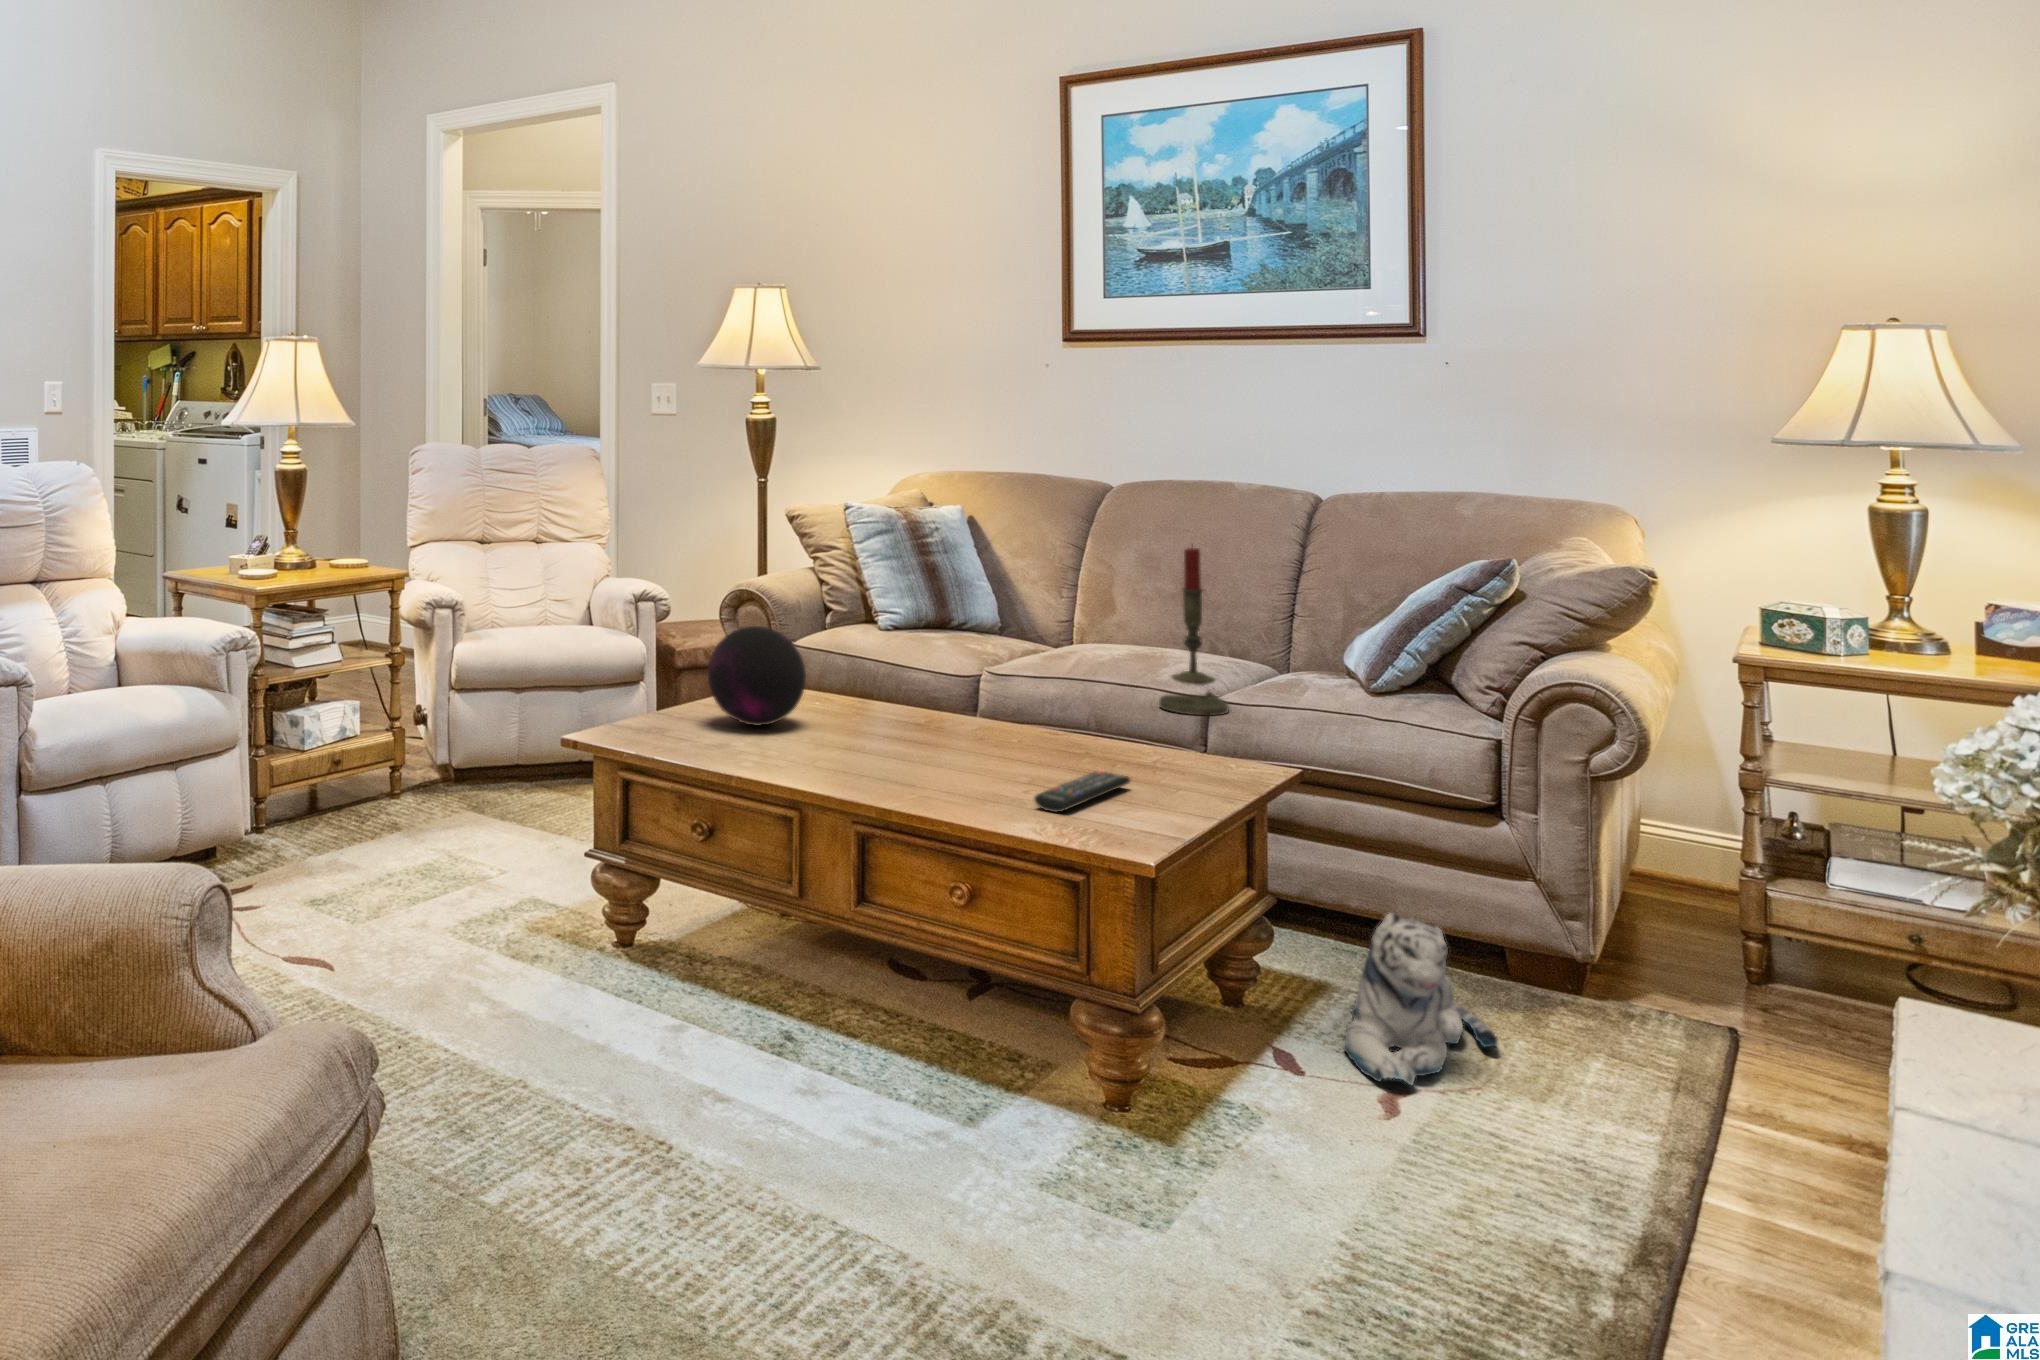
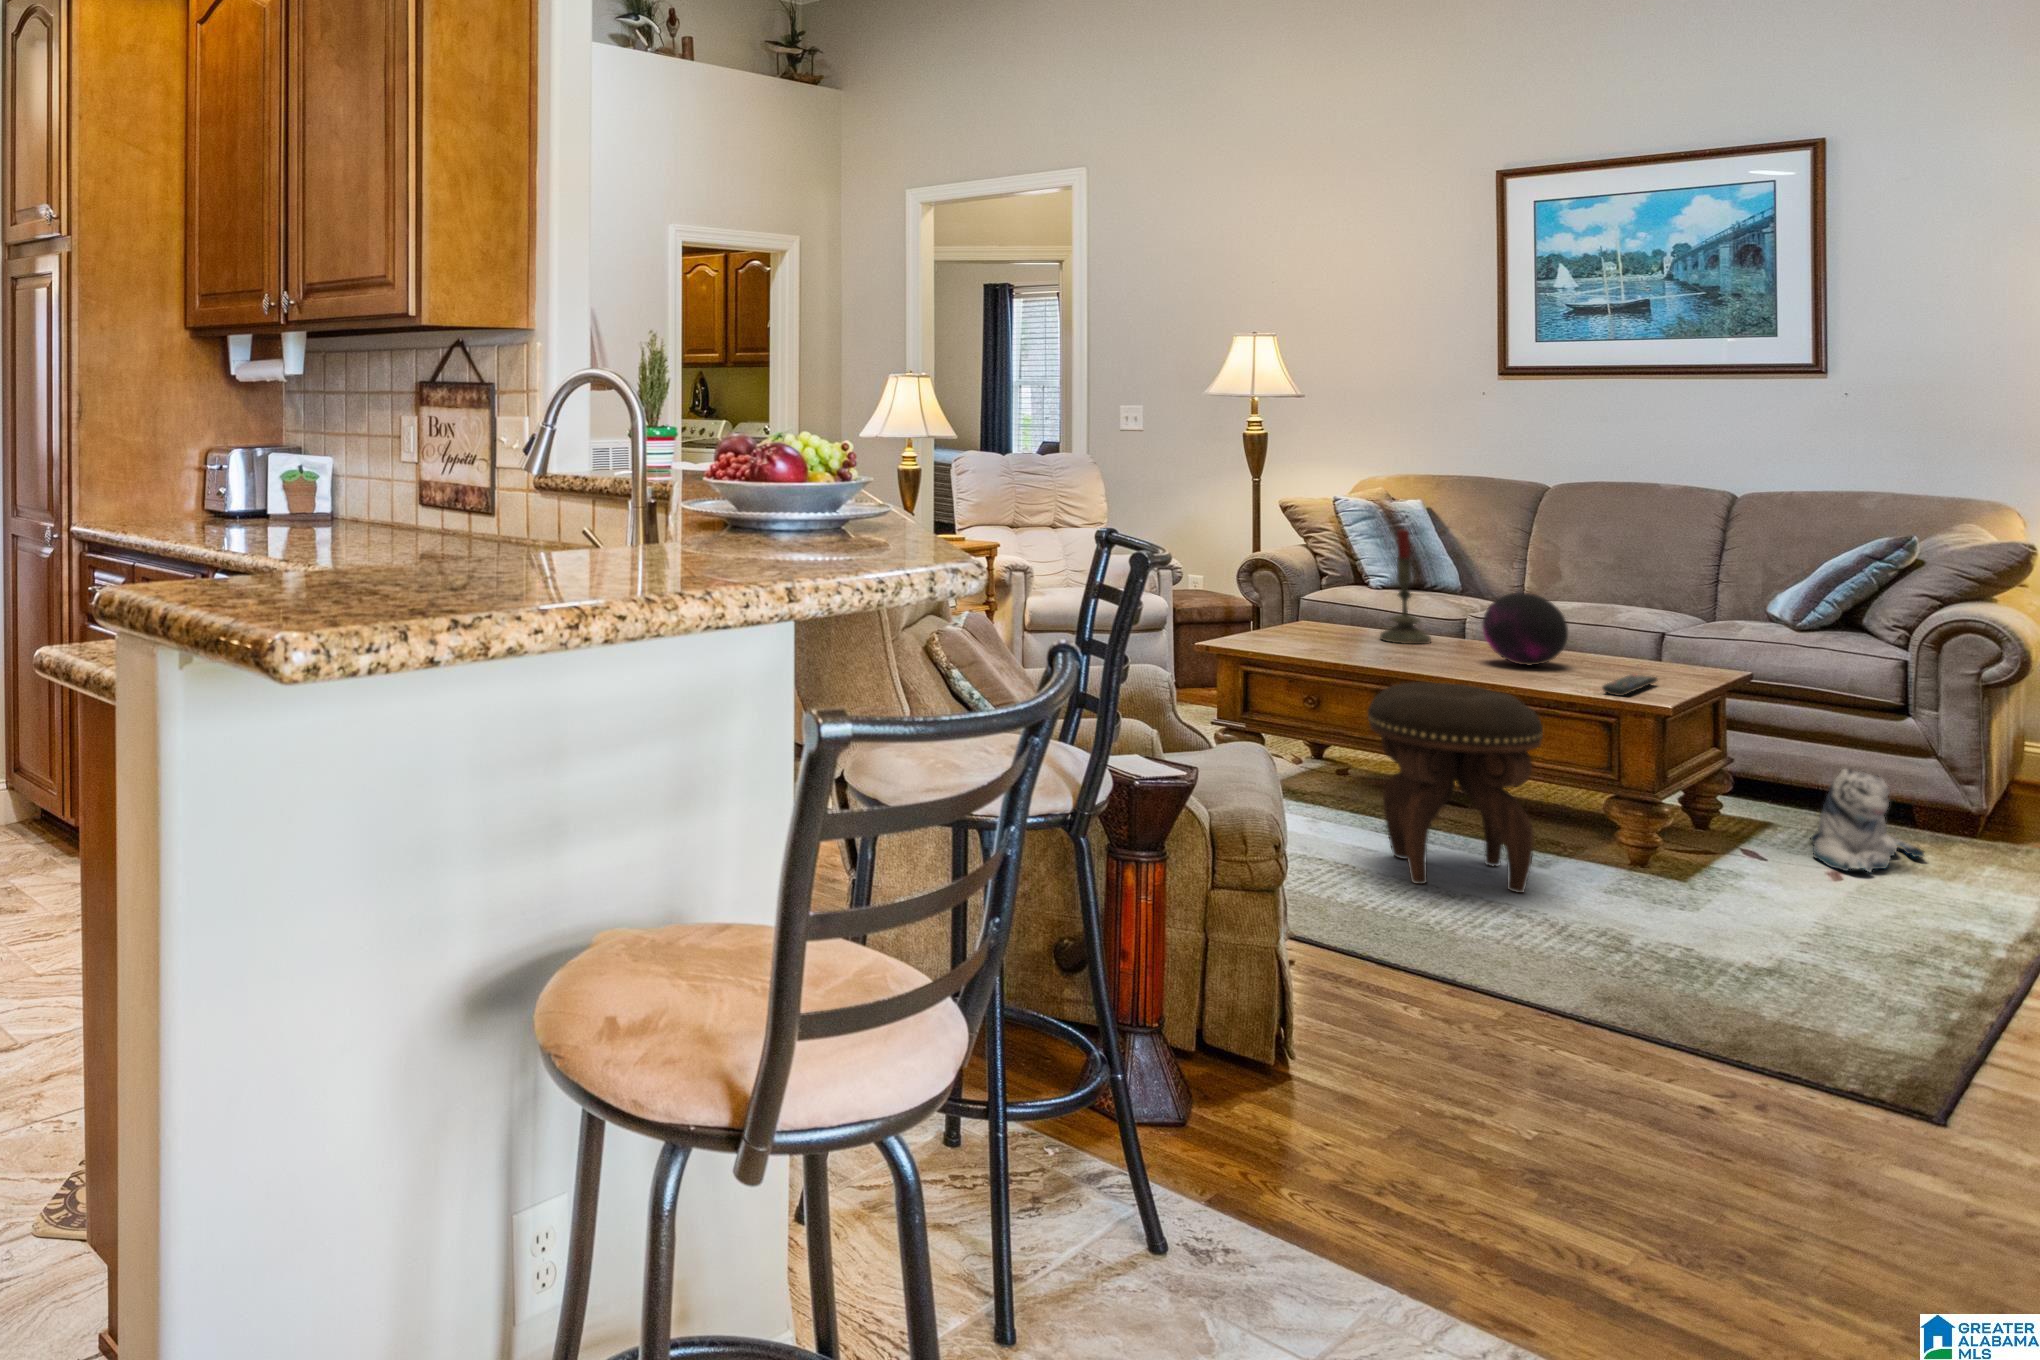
candle: present [1159,546,1229,715] -> present [1380,529,1431,644]
decorative orb: present [707,626,806,726] -> present [1482,593,1568,665]
footstool: none [672,792,917,1153] -> present [1368,682,1543,893]

